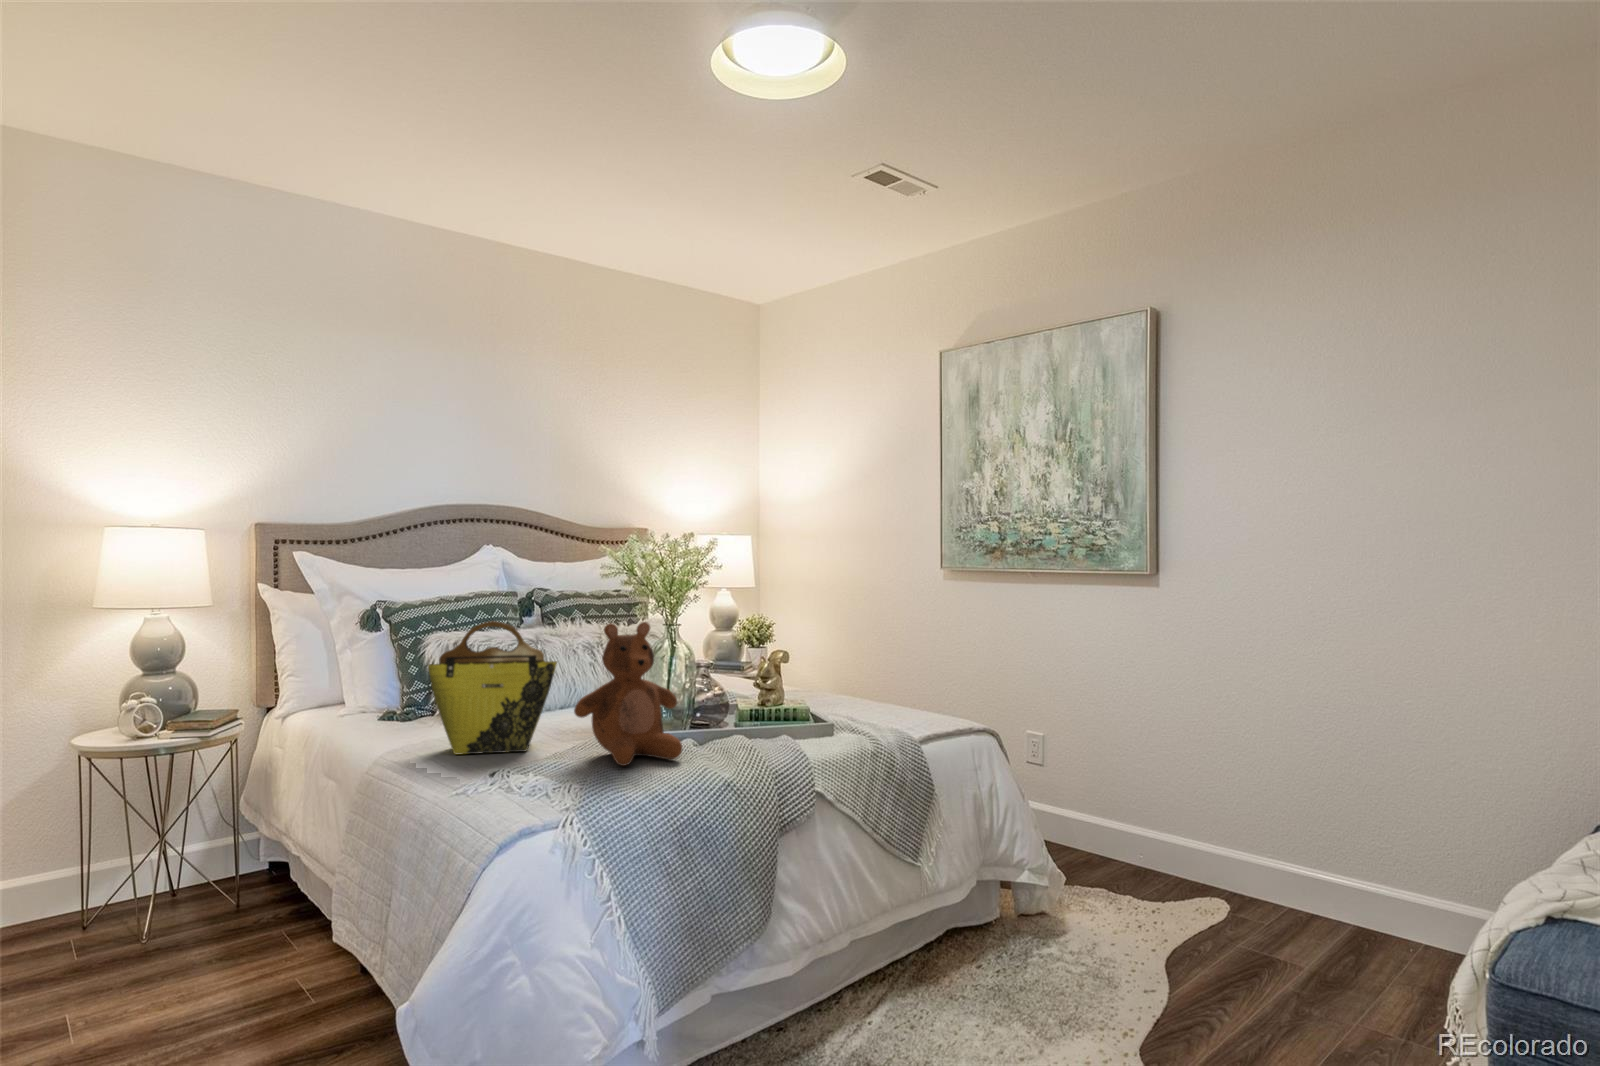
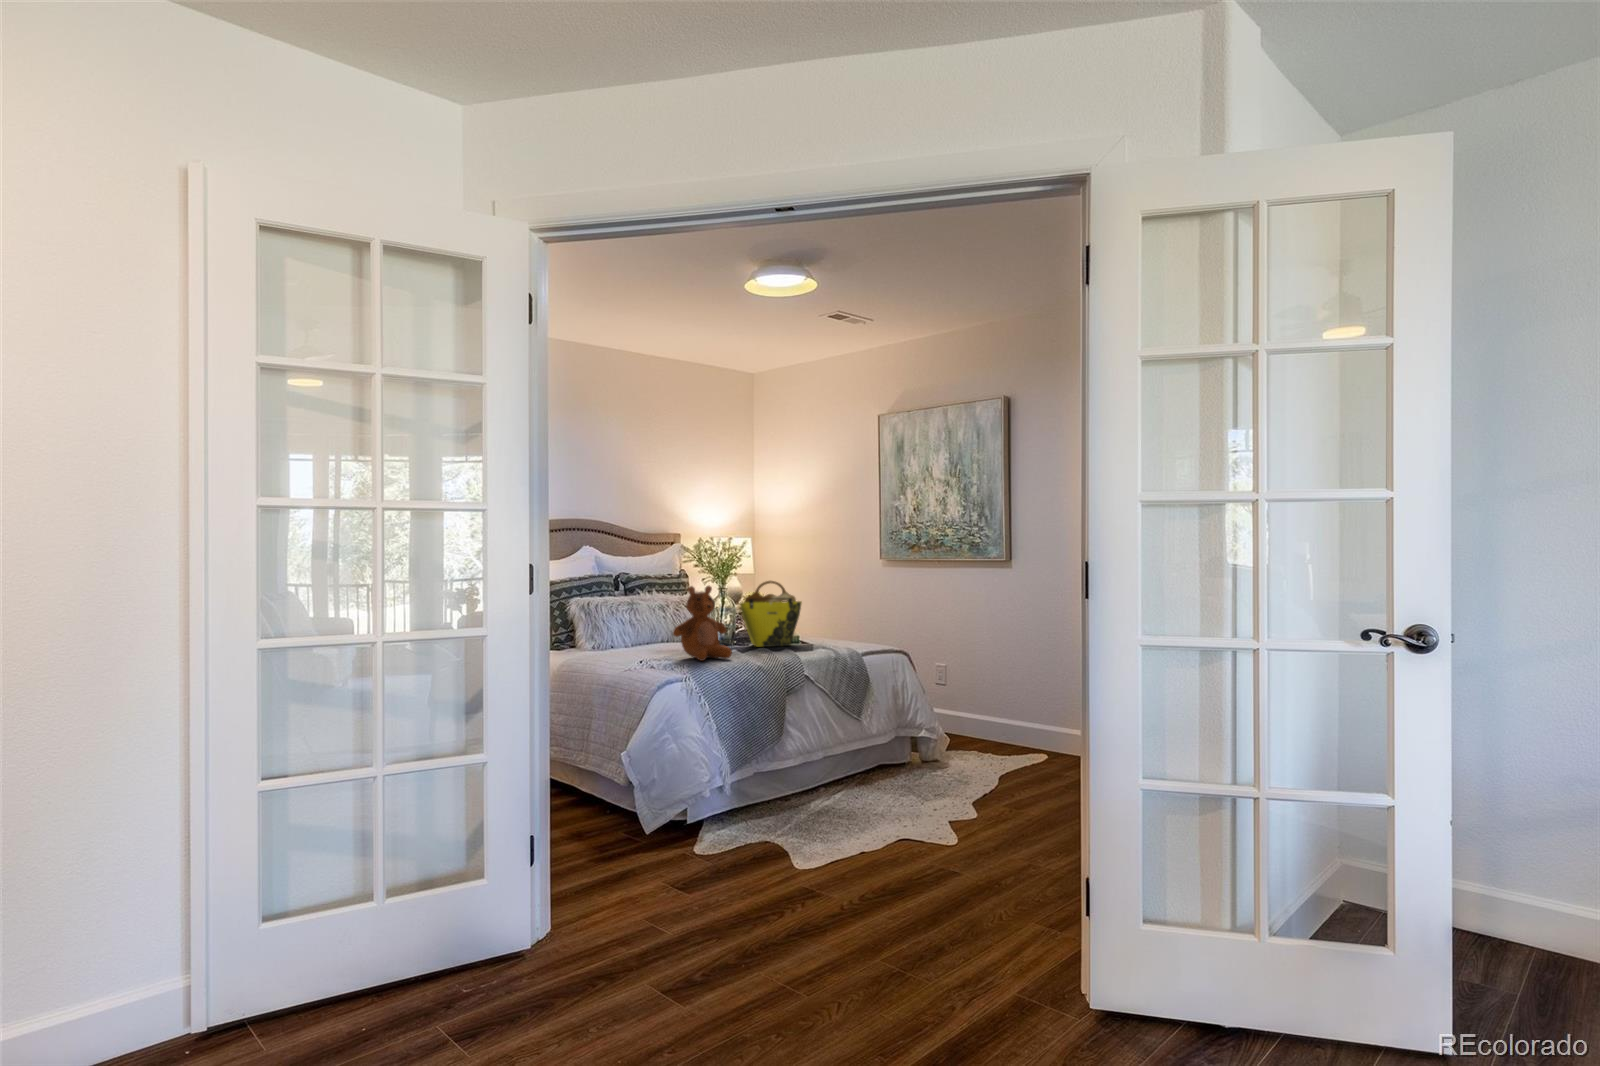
tote bag: present [428,621,557,754] -> present [740,581,802,647]

